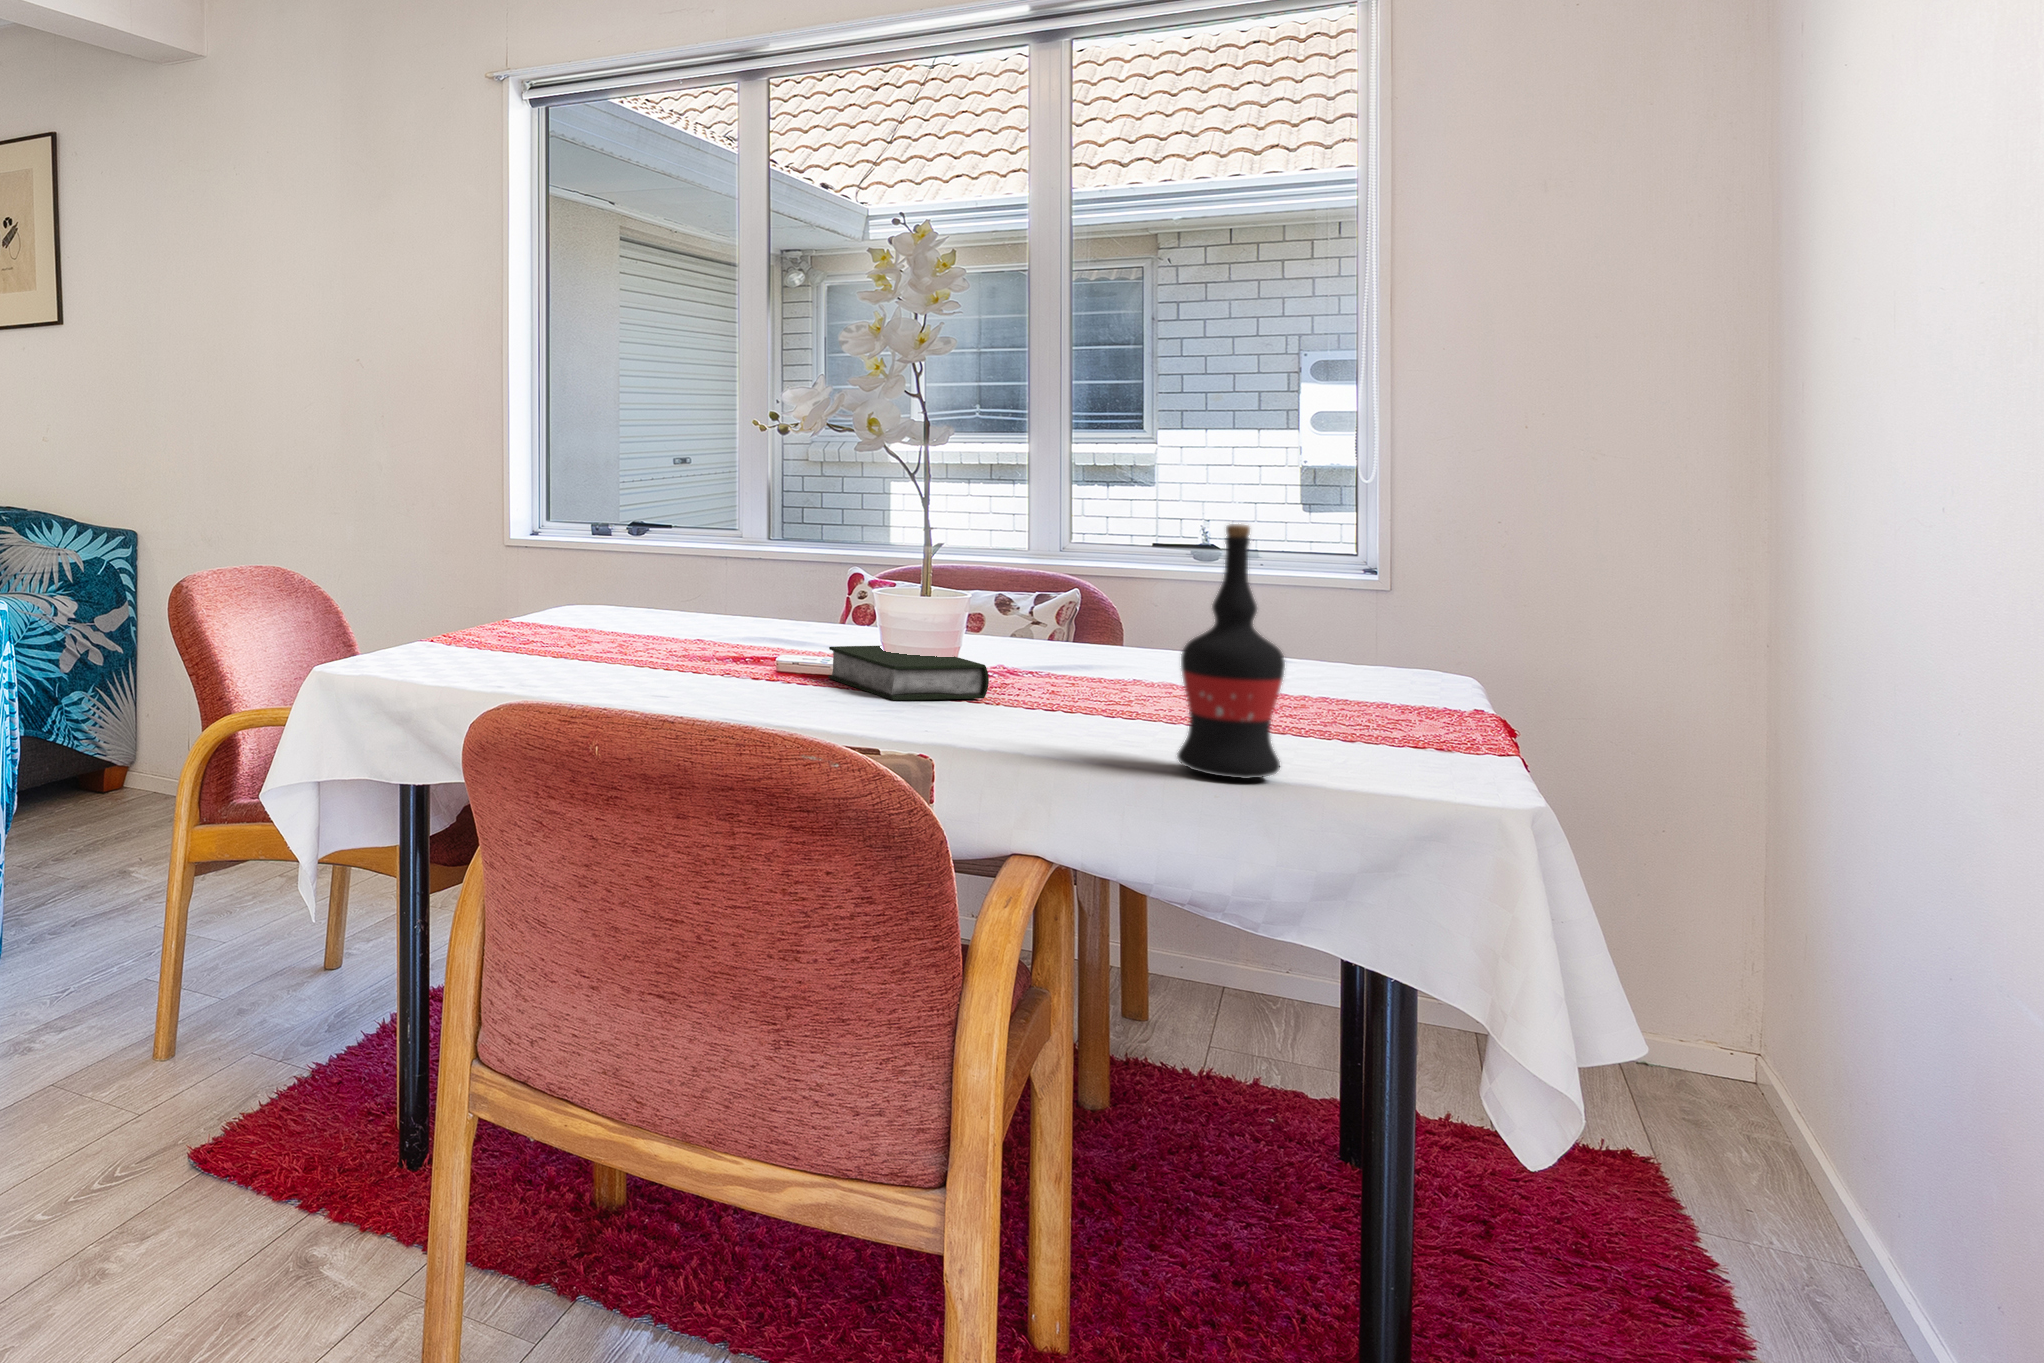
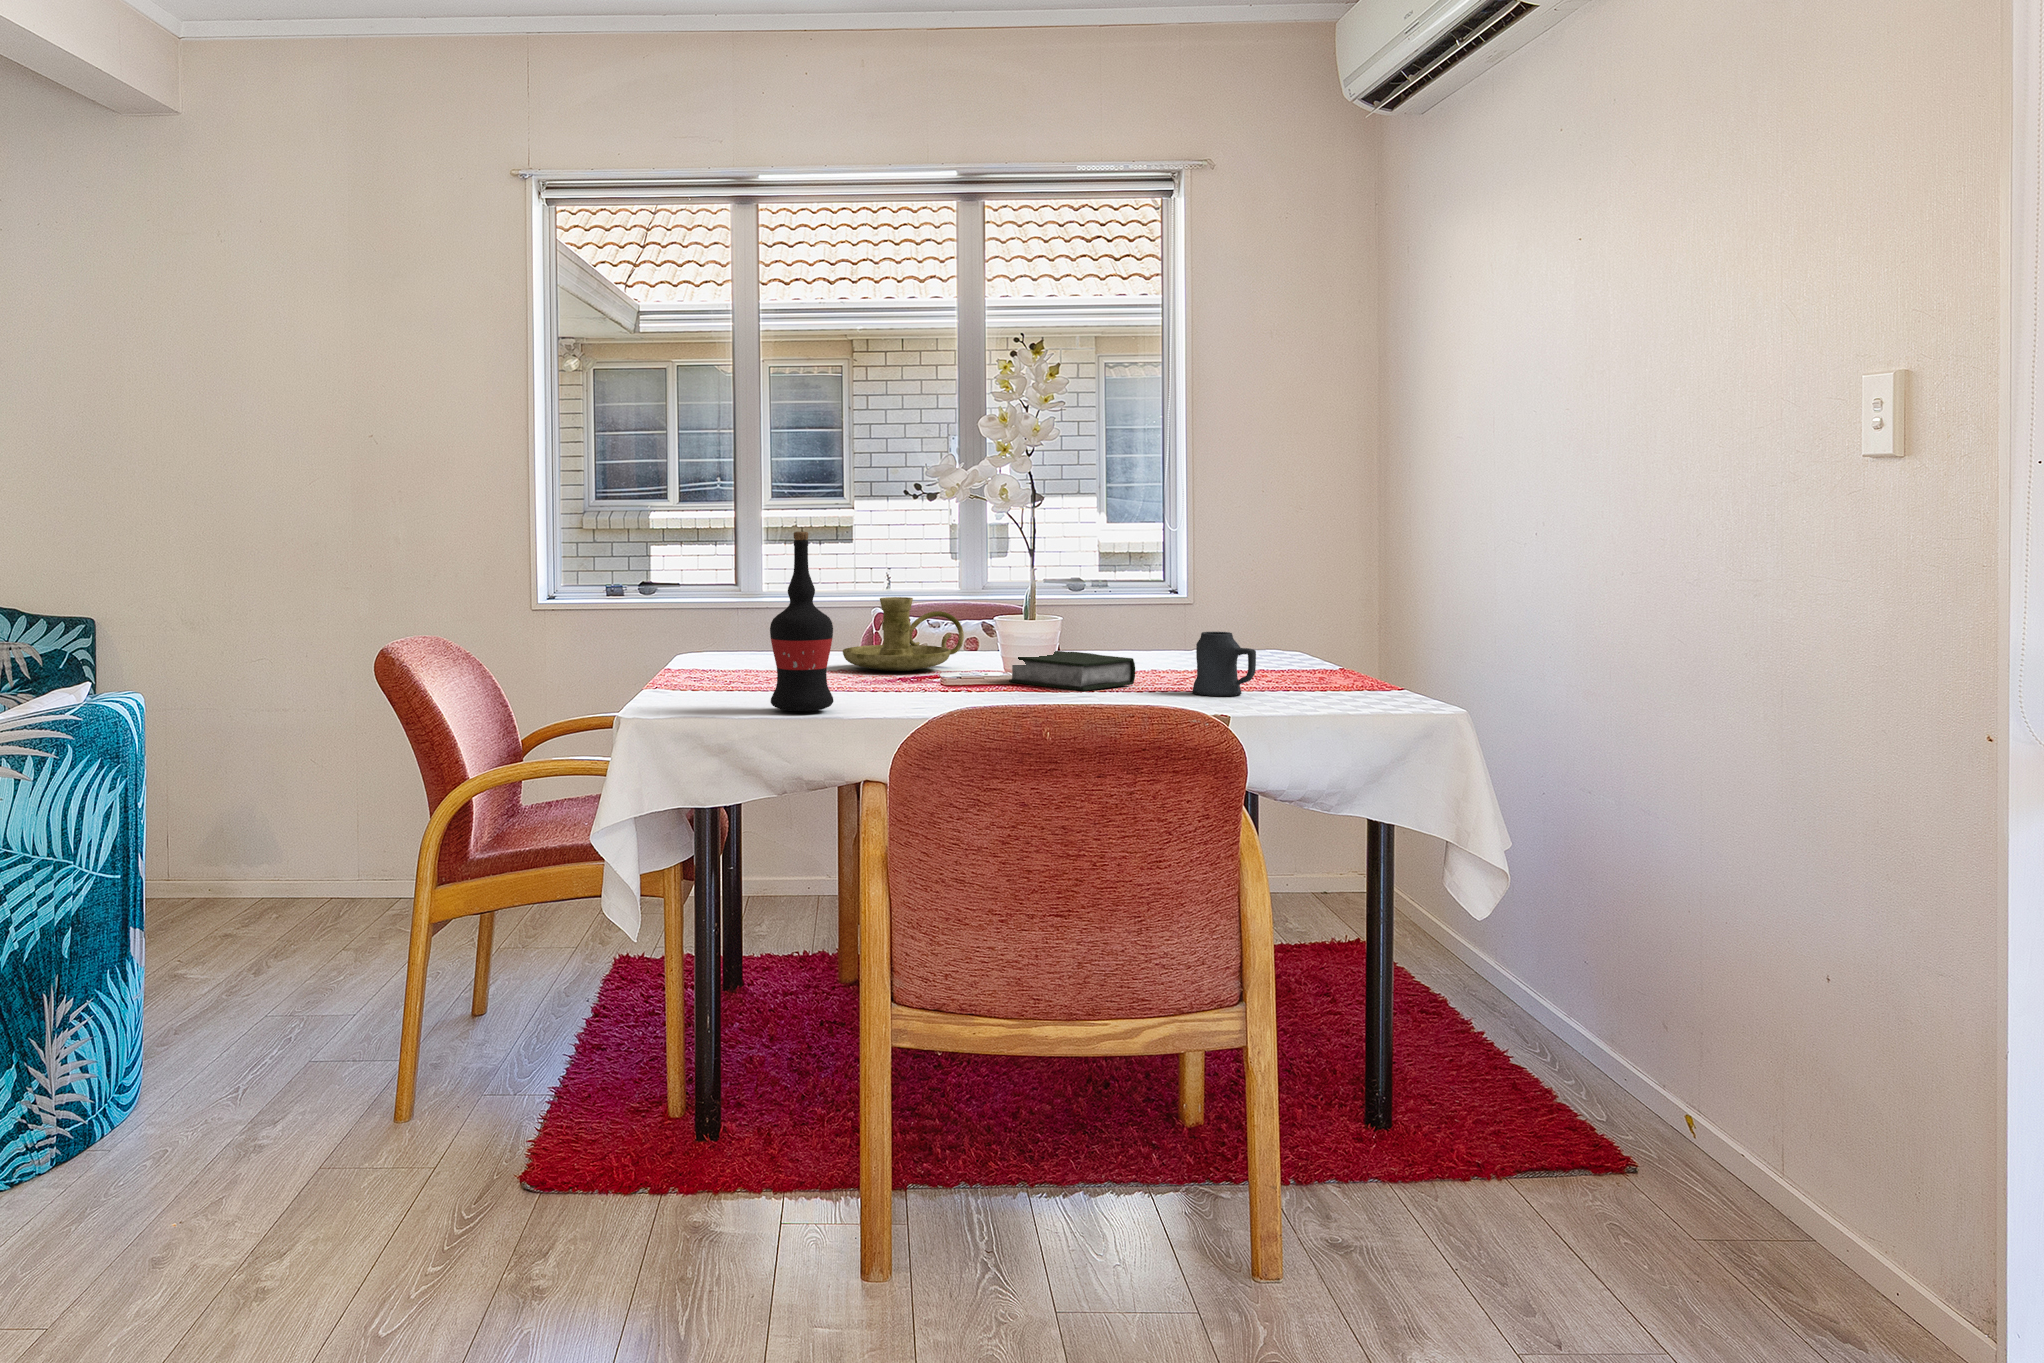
wine bottle: present [1177,524,1285,778] -> present [770,532,833,711]
candle holder: none [670,563,832,650] -> present [843,597,964,671]
mug: none [1040,640,1128,730] -> present [1192,632,1256,696]

